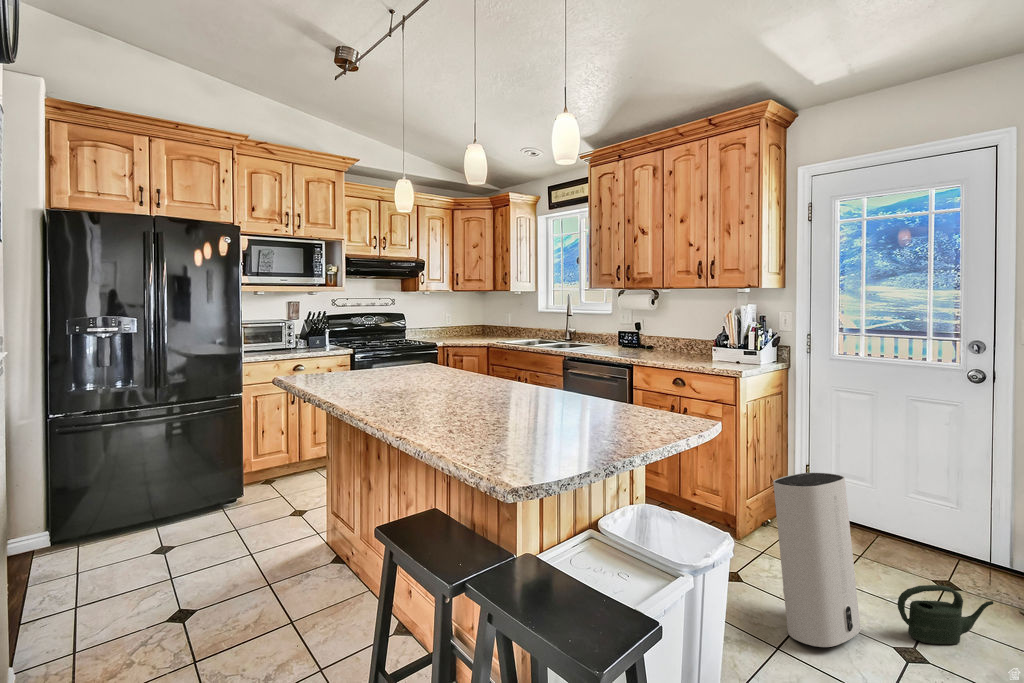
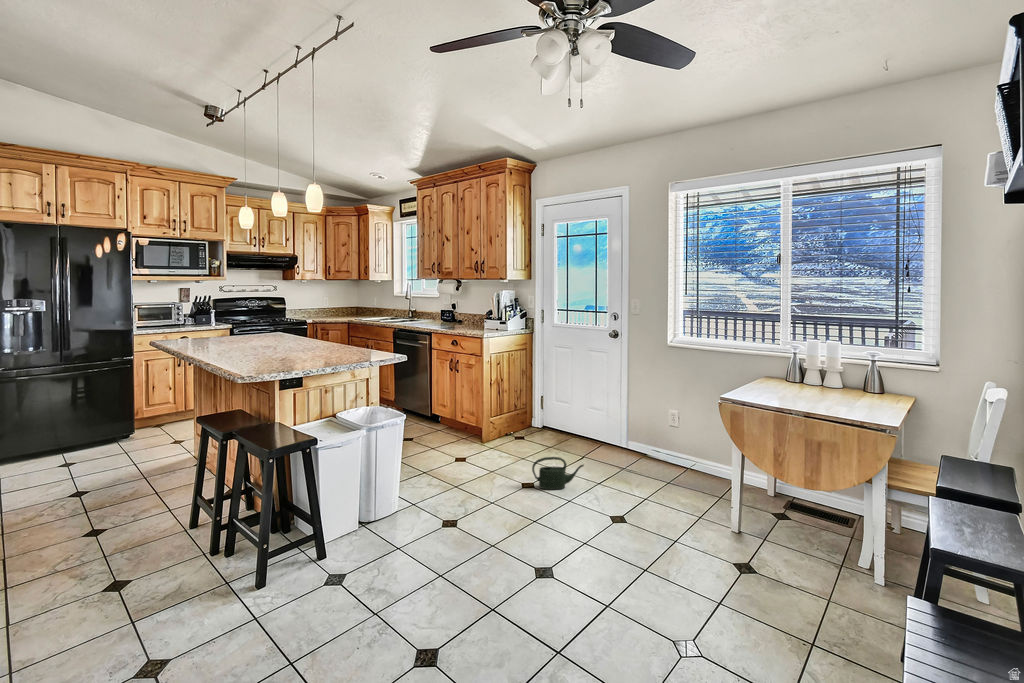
air purifier: present [773,473,861,647] -> none [463,396,513,492]

